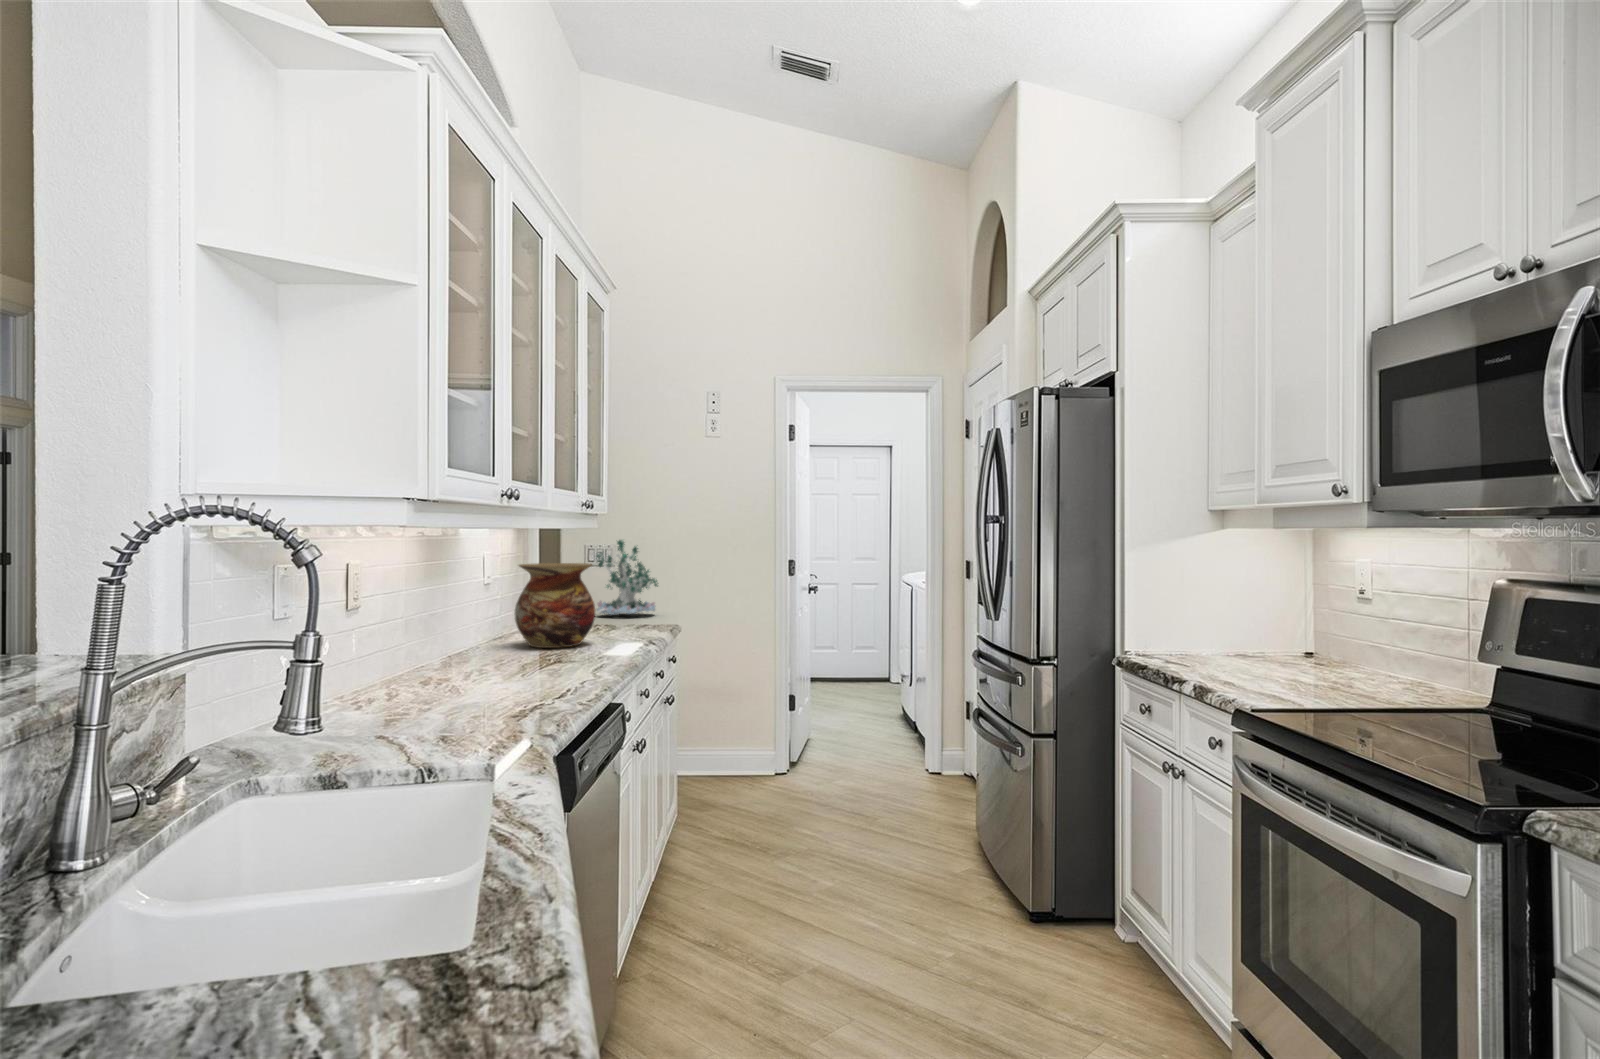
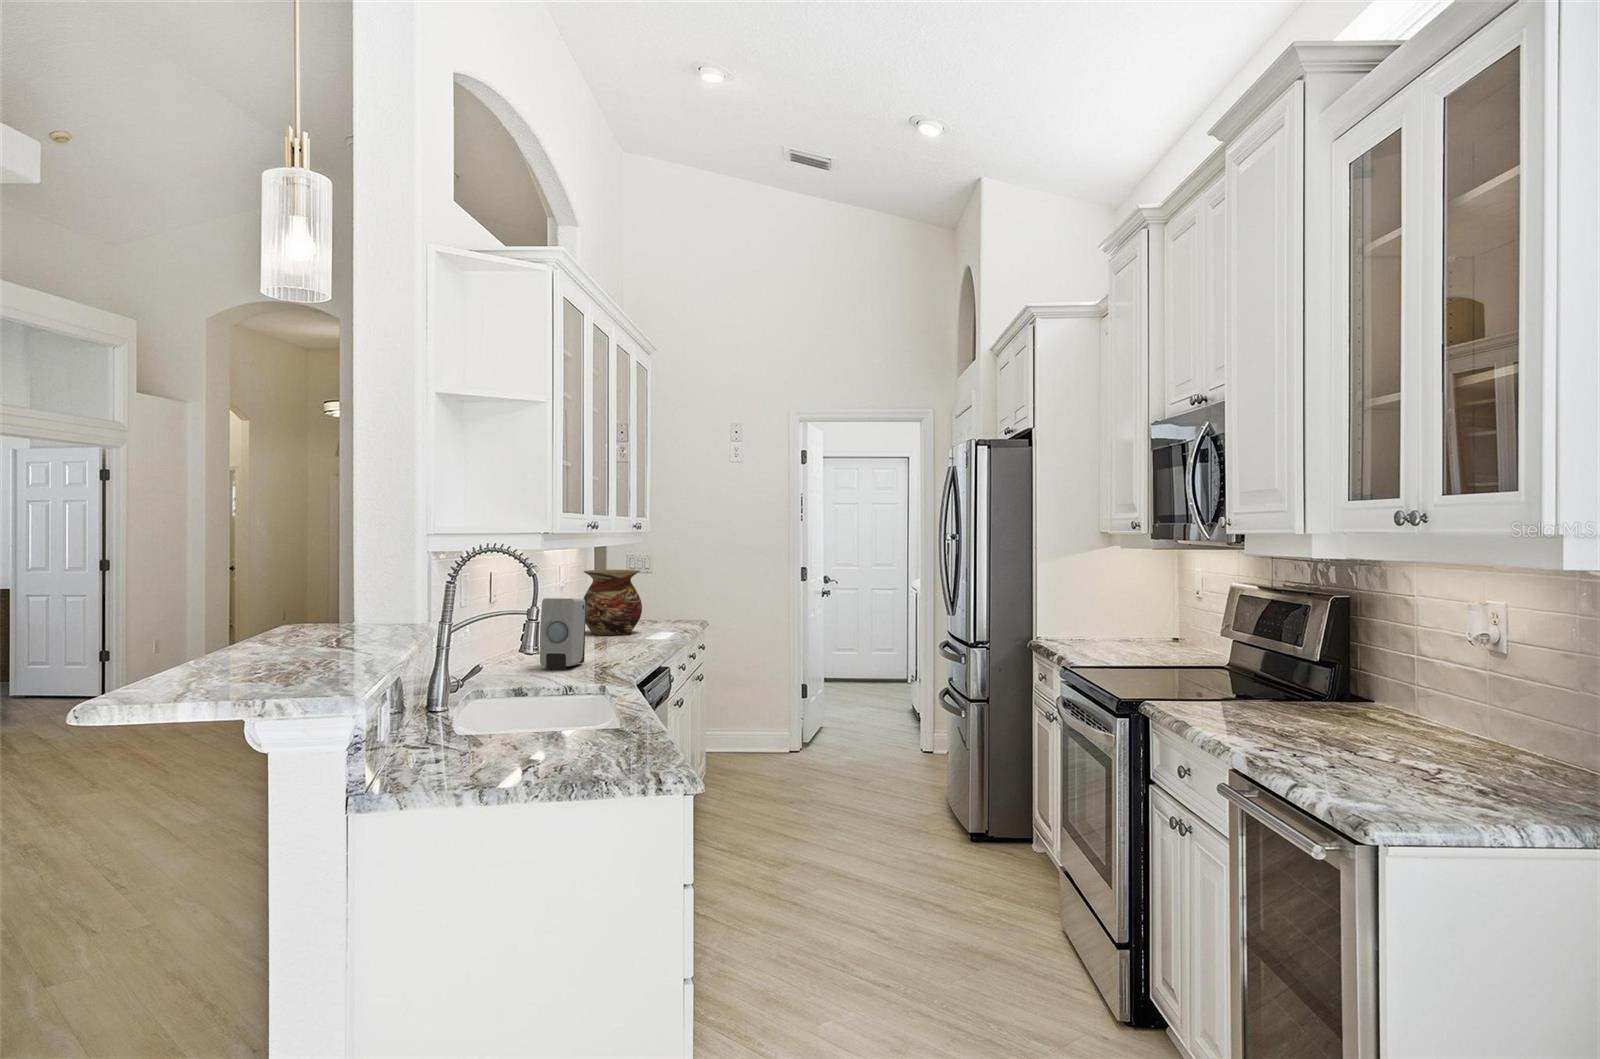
plant: present [597,540,658,615] -> none [636,548,691,613]
soap dispenser: none [413,604,495,718] -> present [540,598,586,670]

